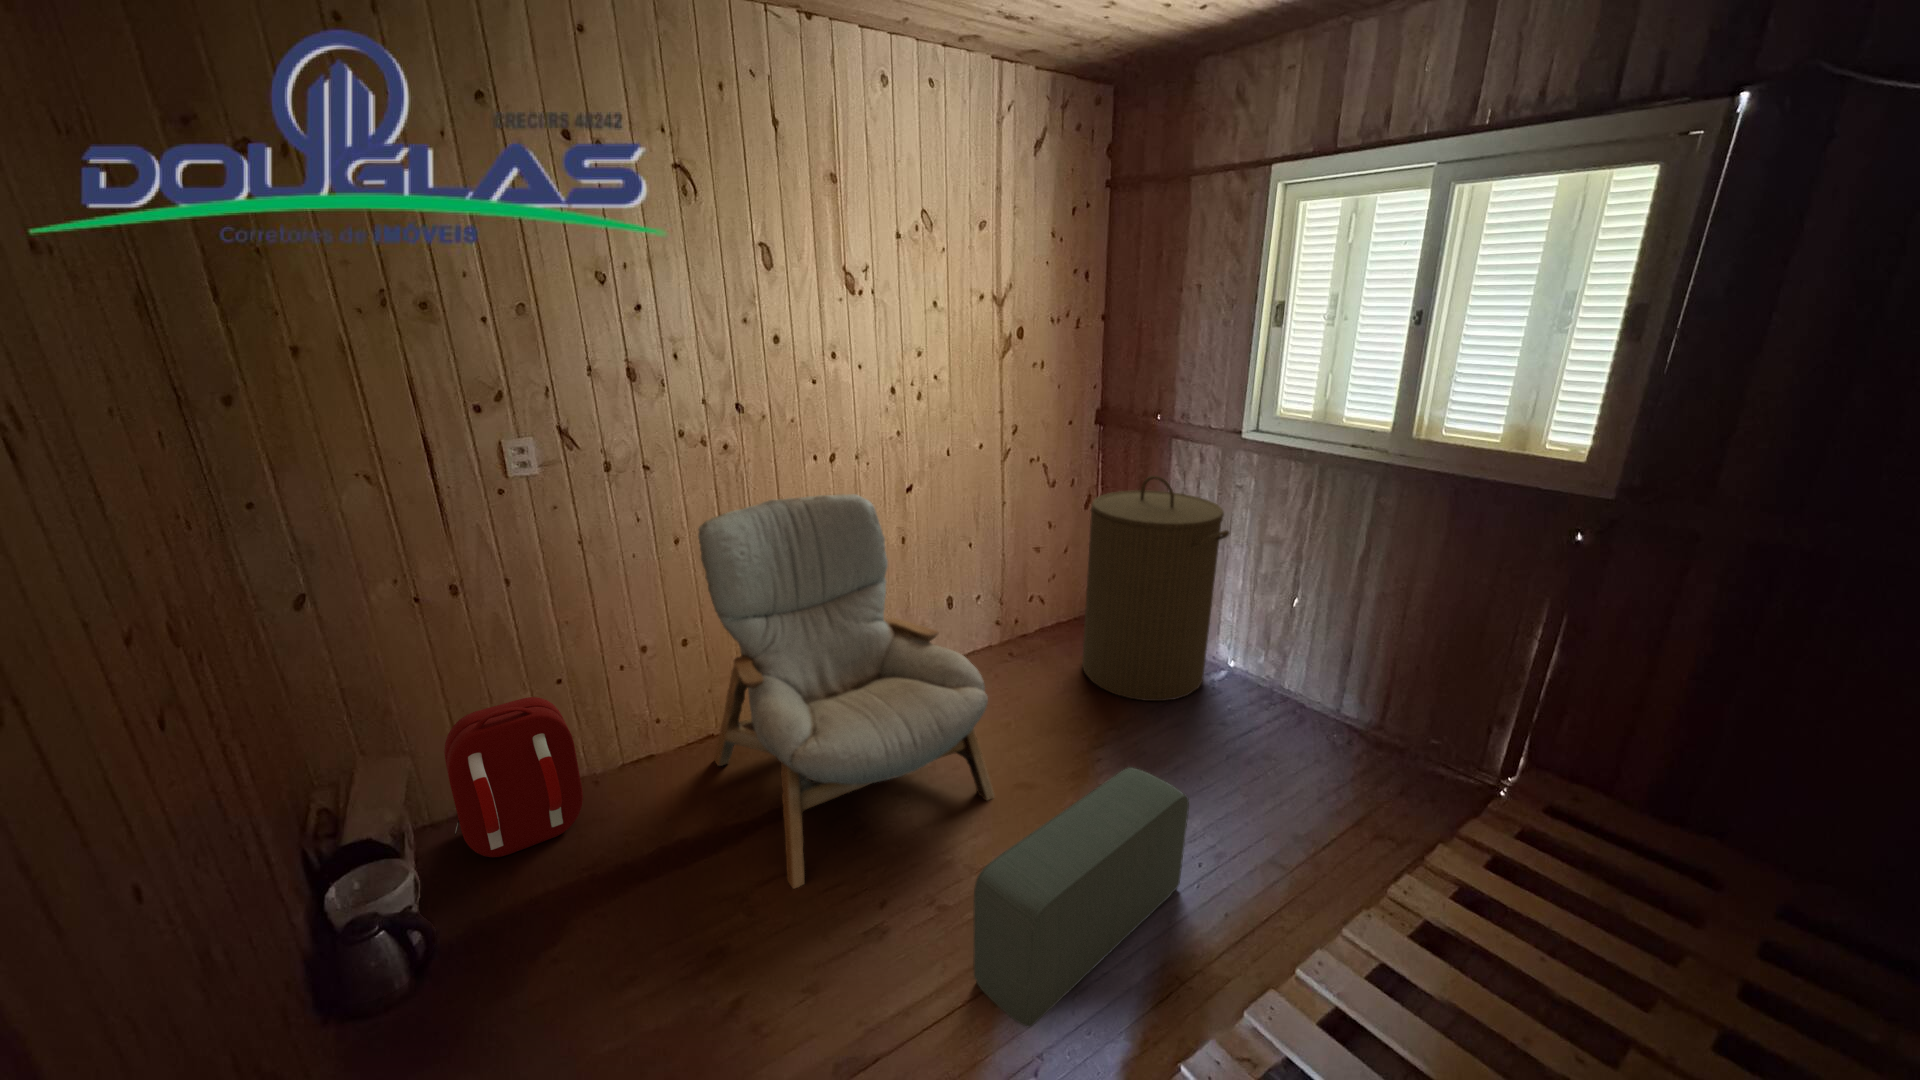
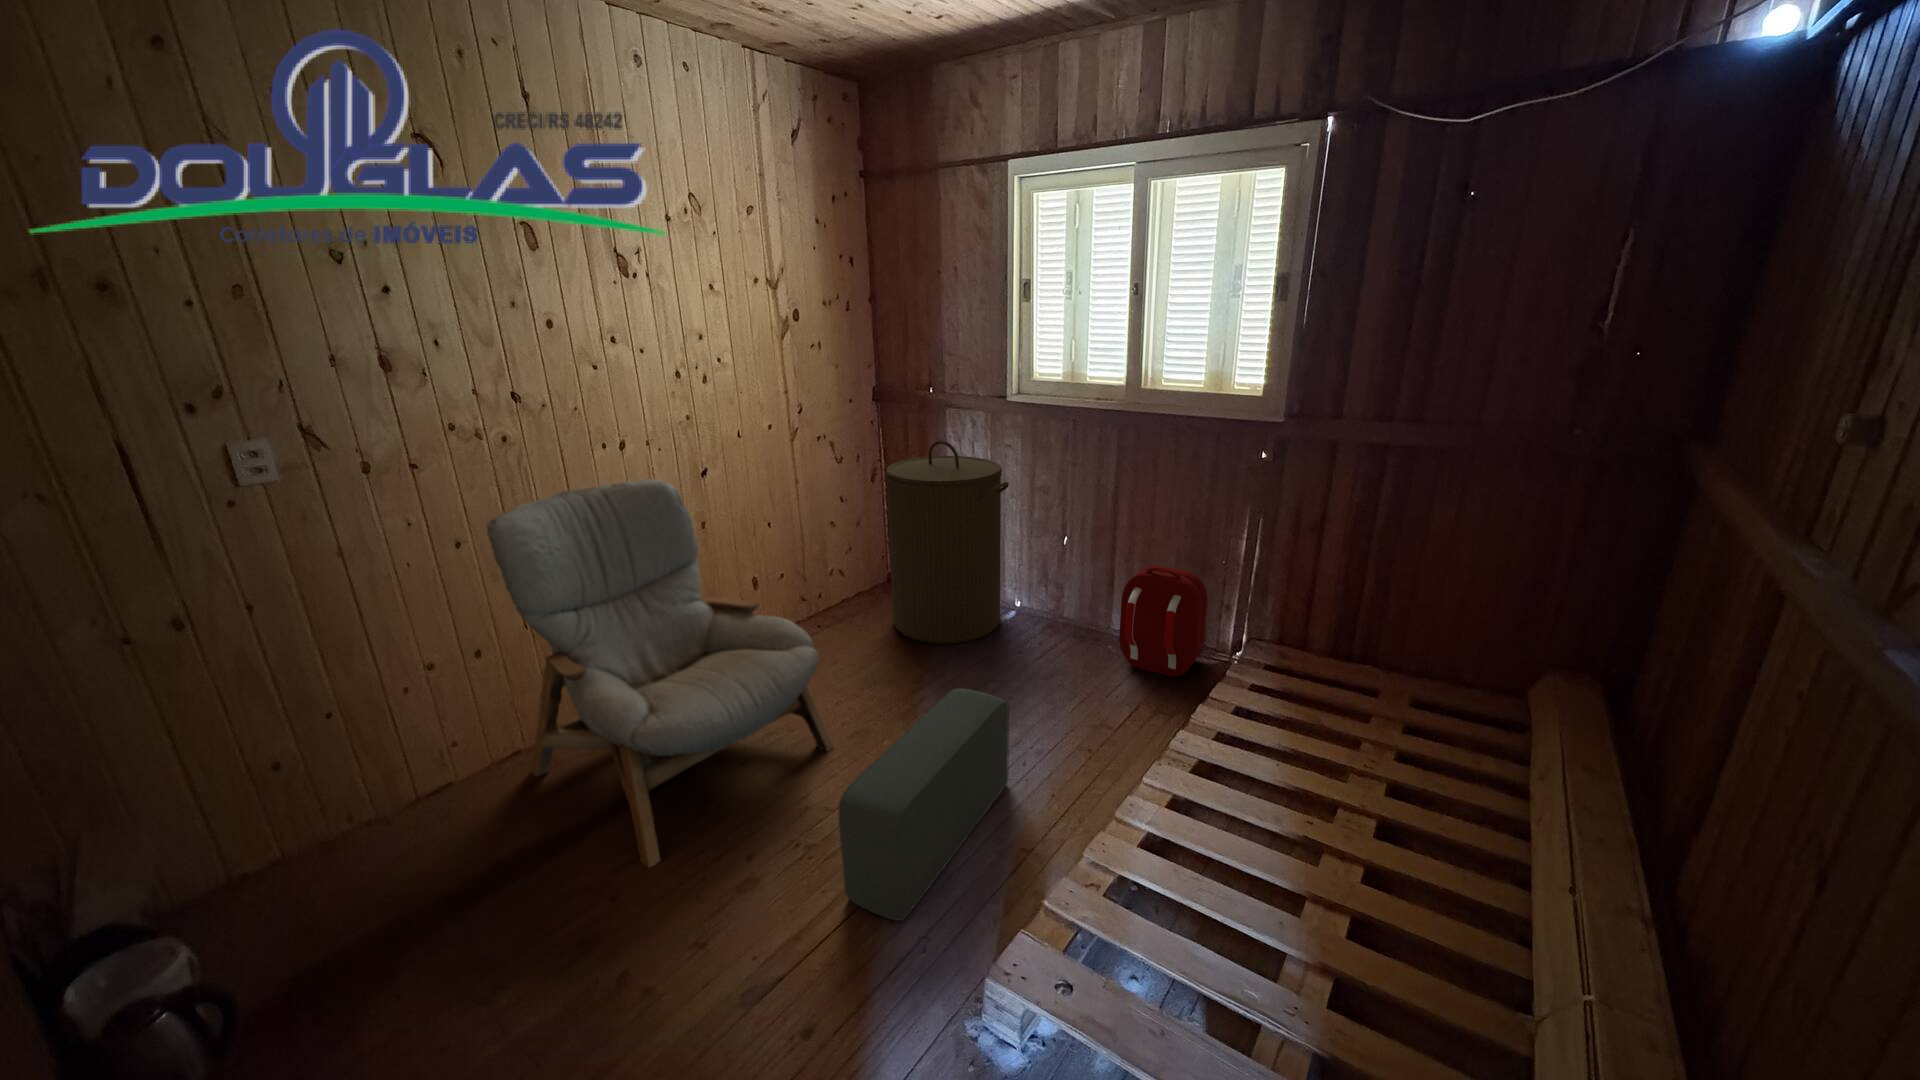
backpack: present [444,697,583,857] -> present [1119,565,1208,677]

